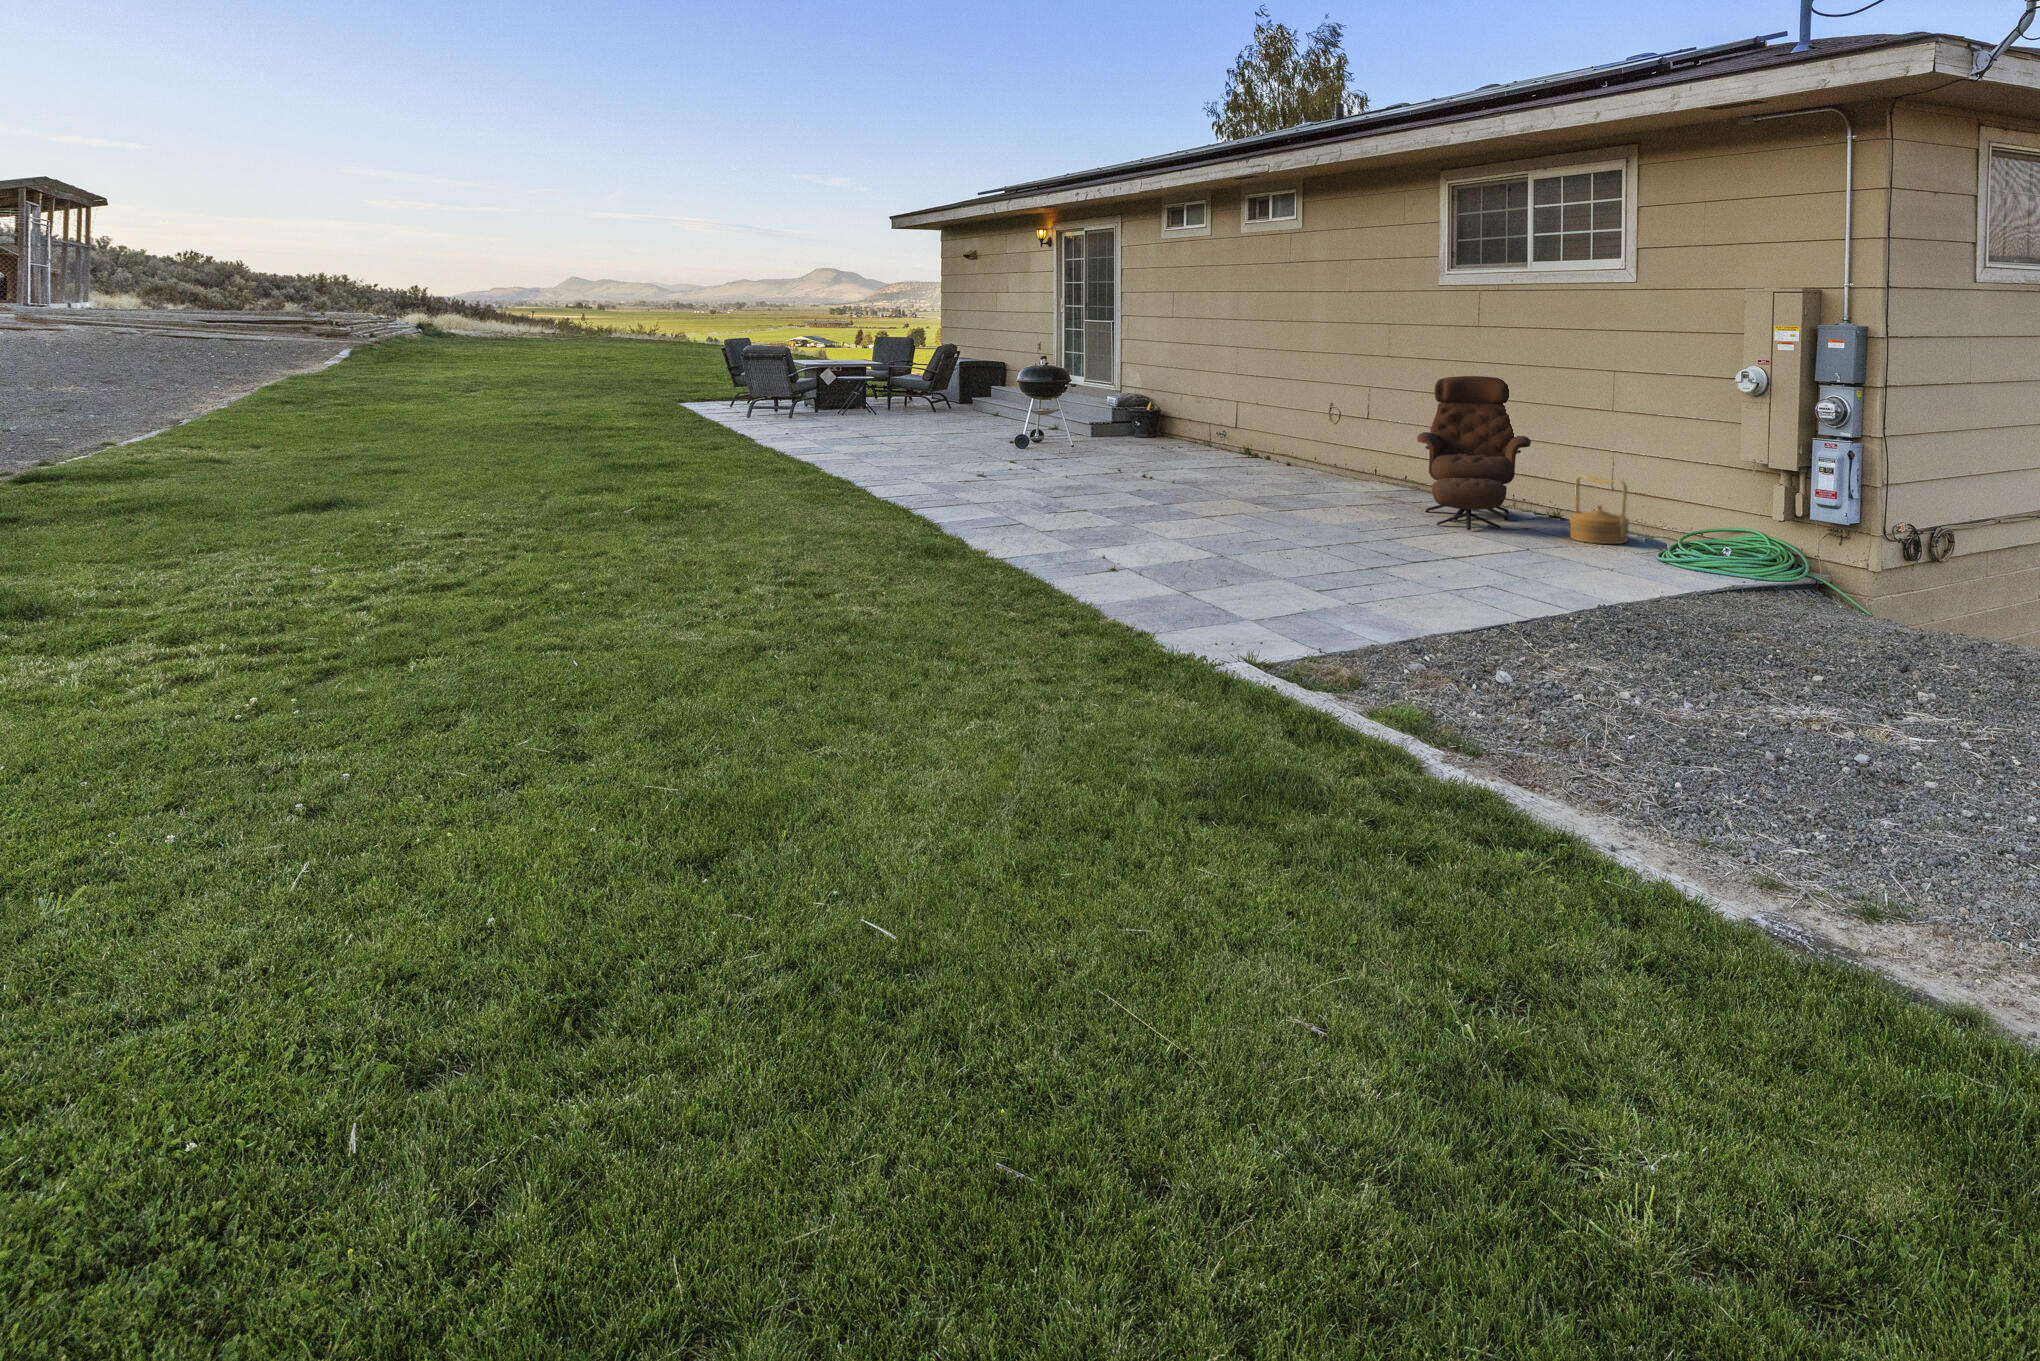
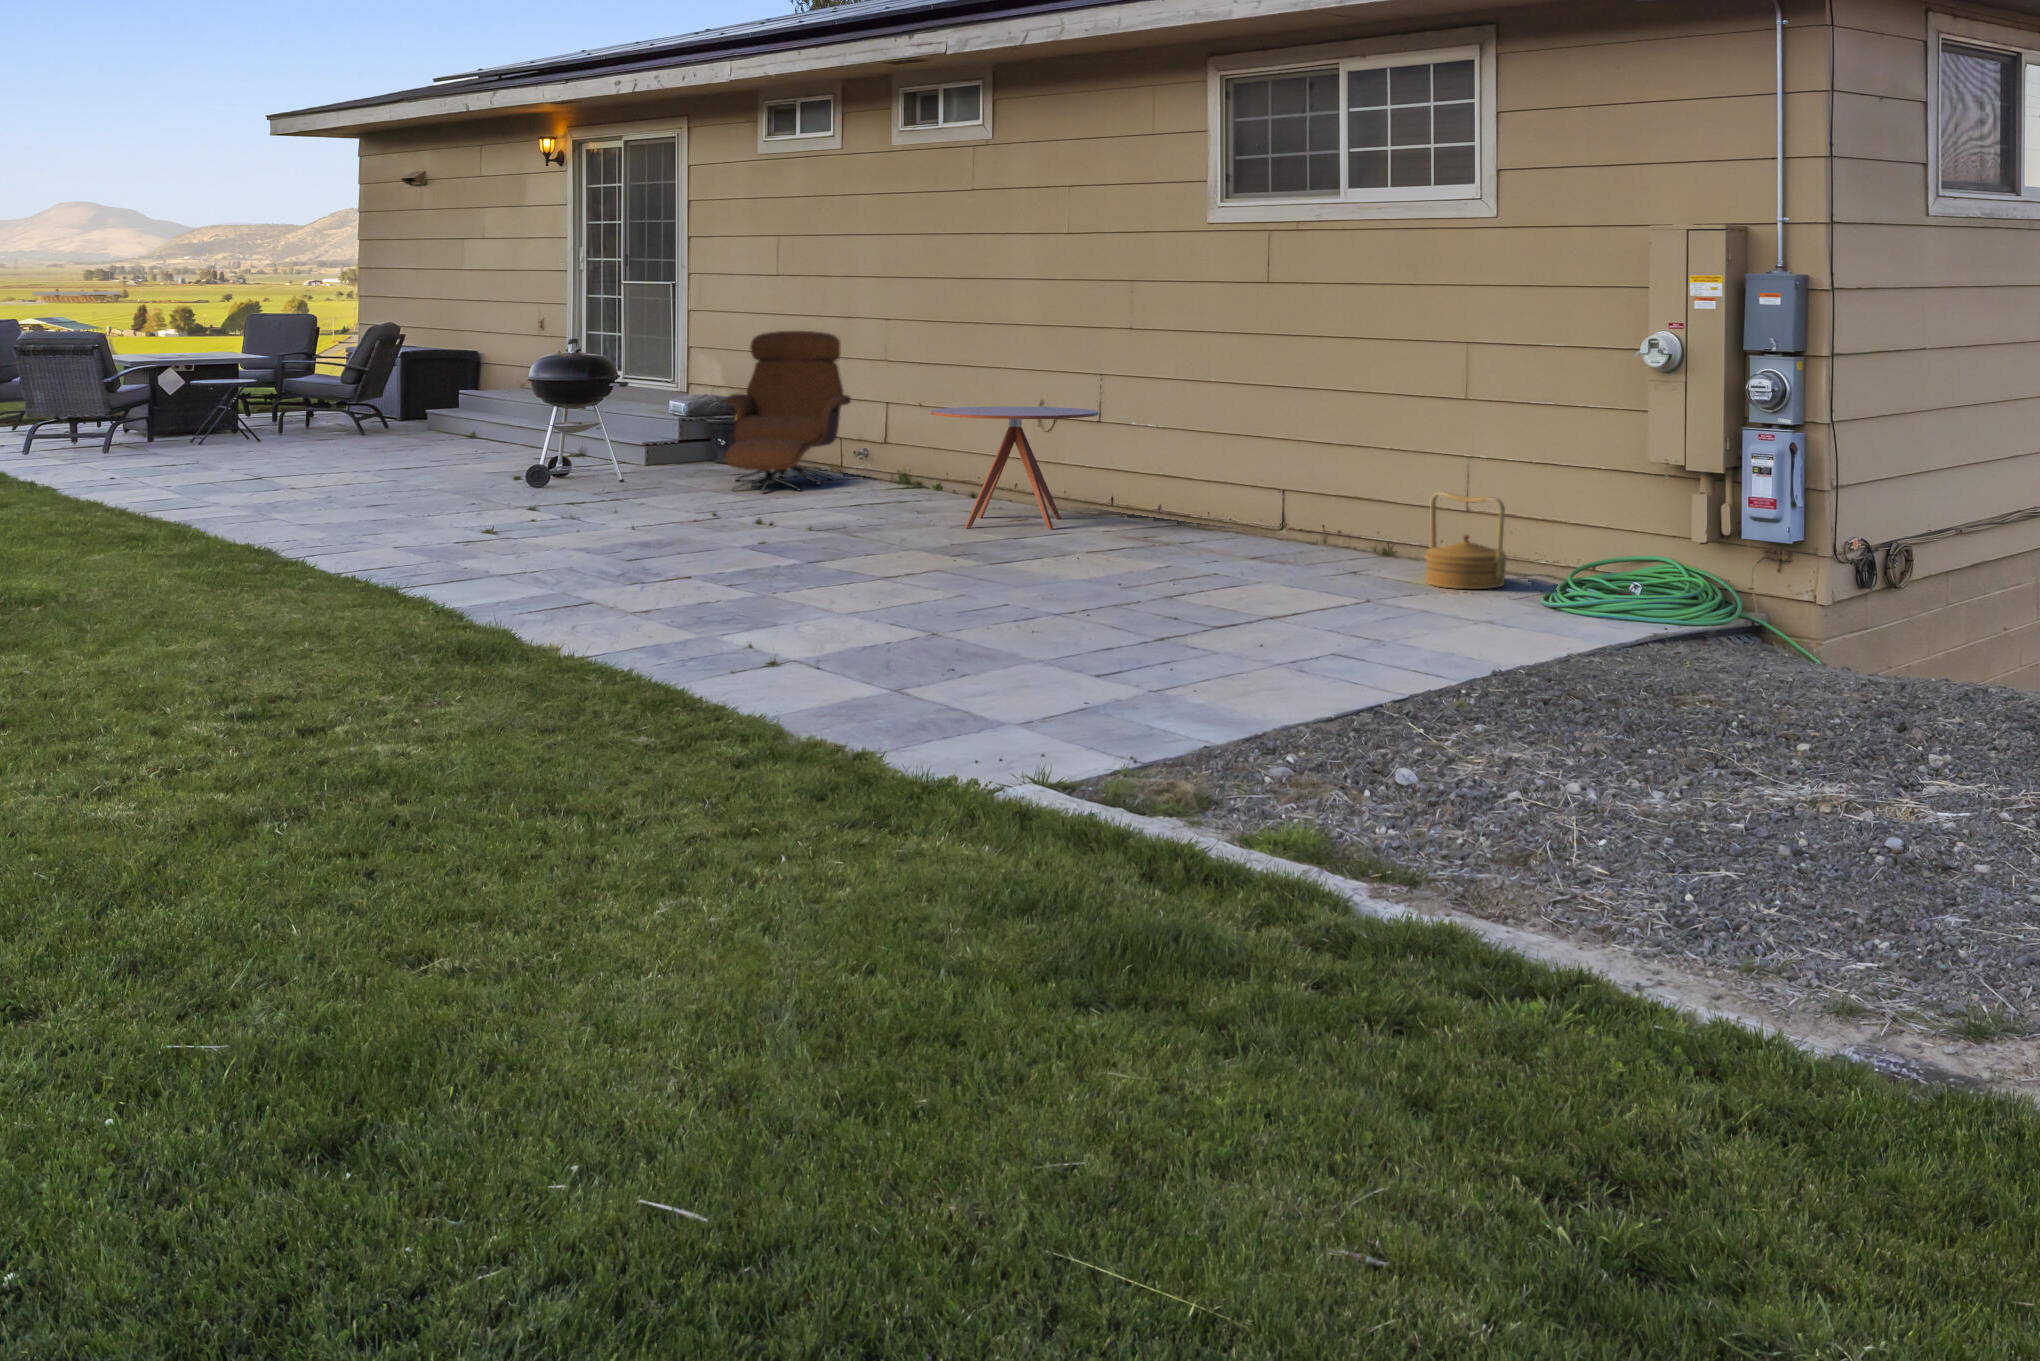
lounge chair: present [1417,376,1531,530] -> present [725,331,851,492]
round table: none [1252,406,1361,488] -> present [931,407,1099,529]

